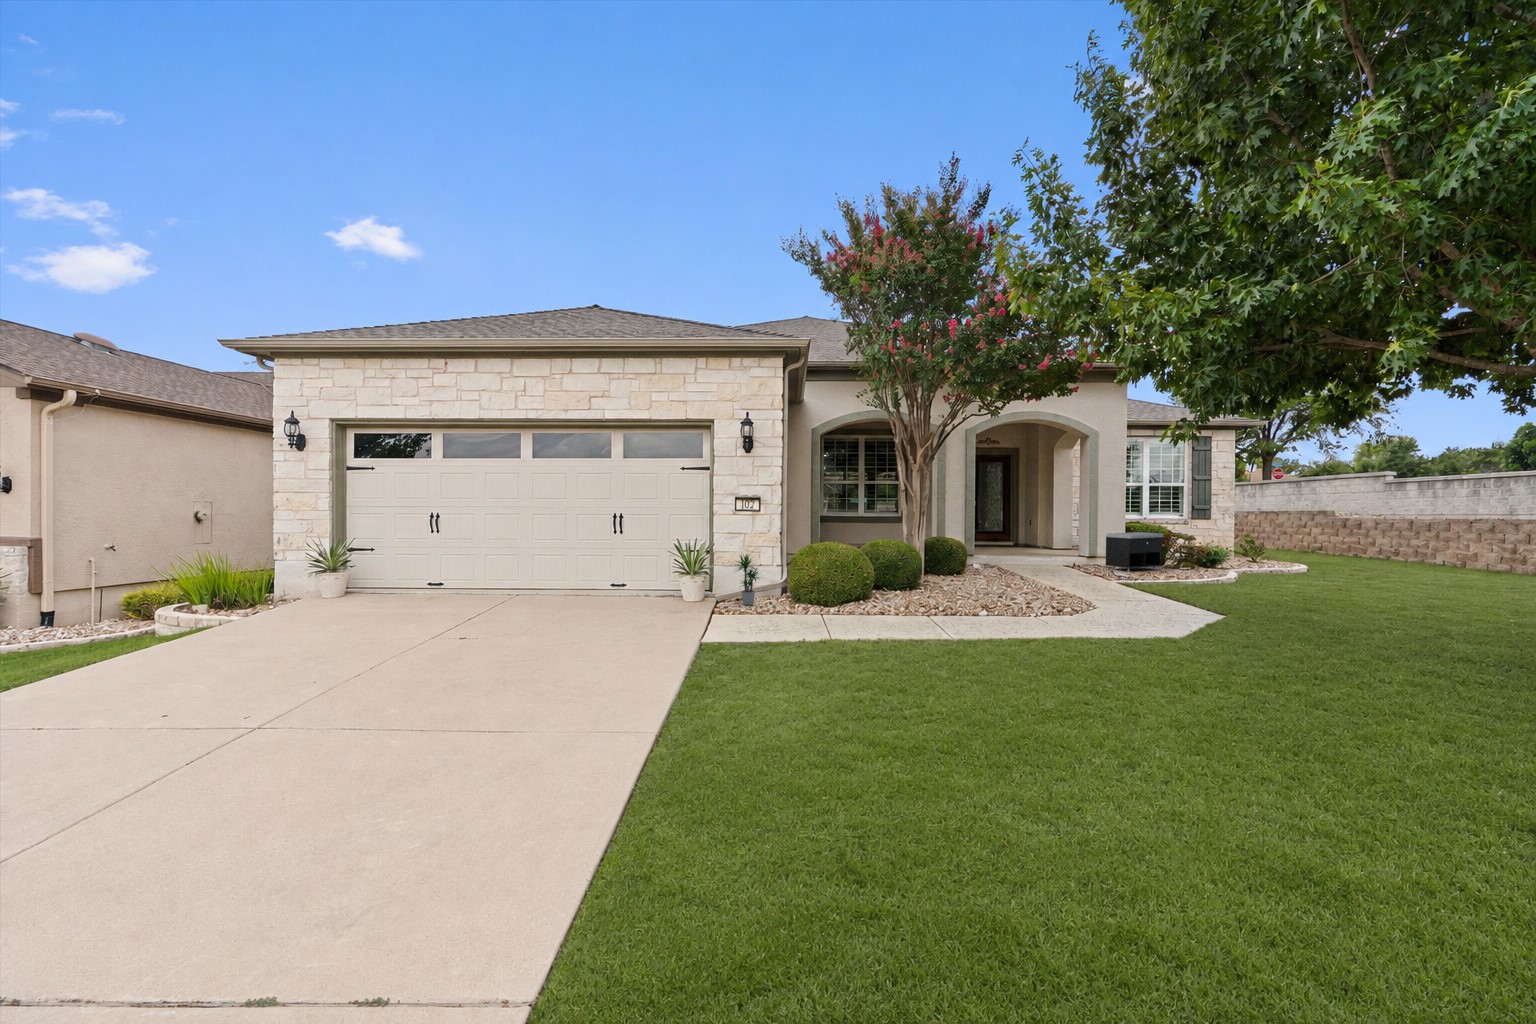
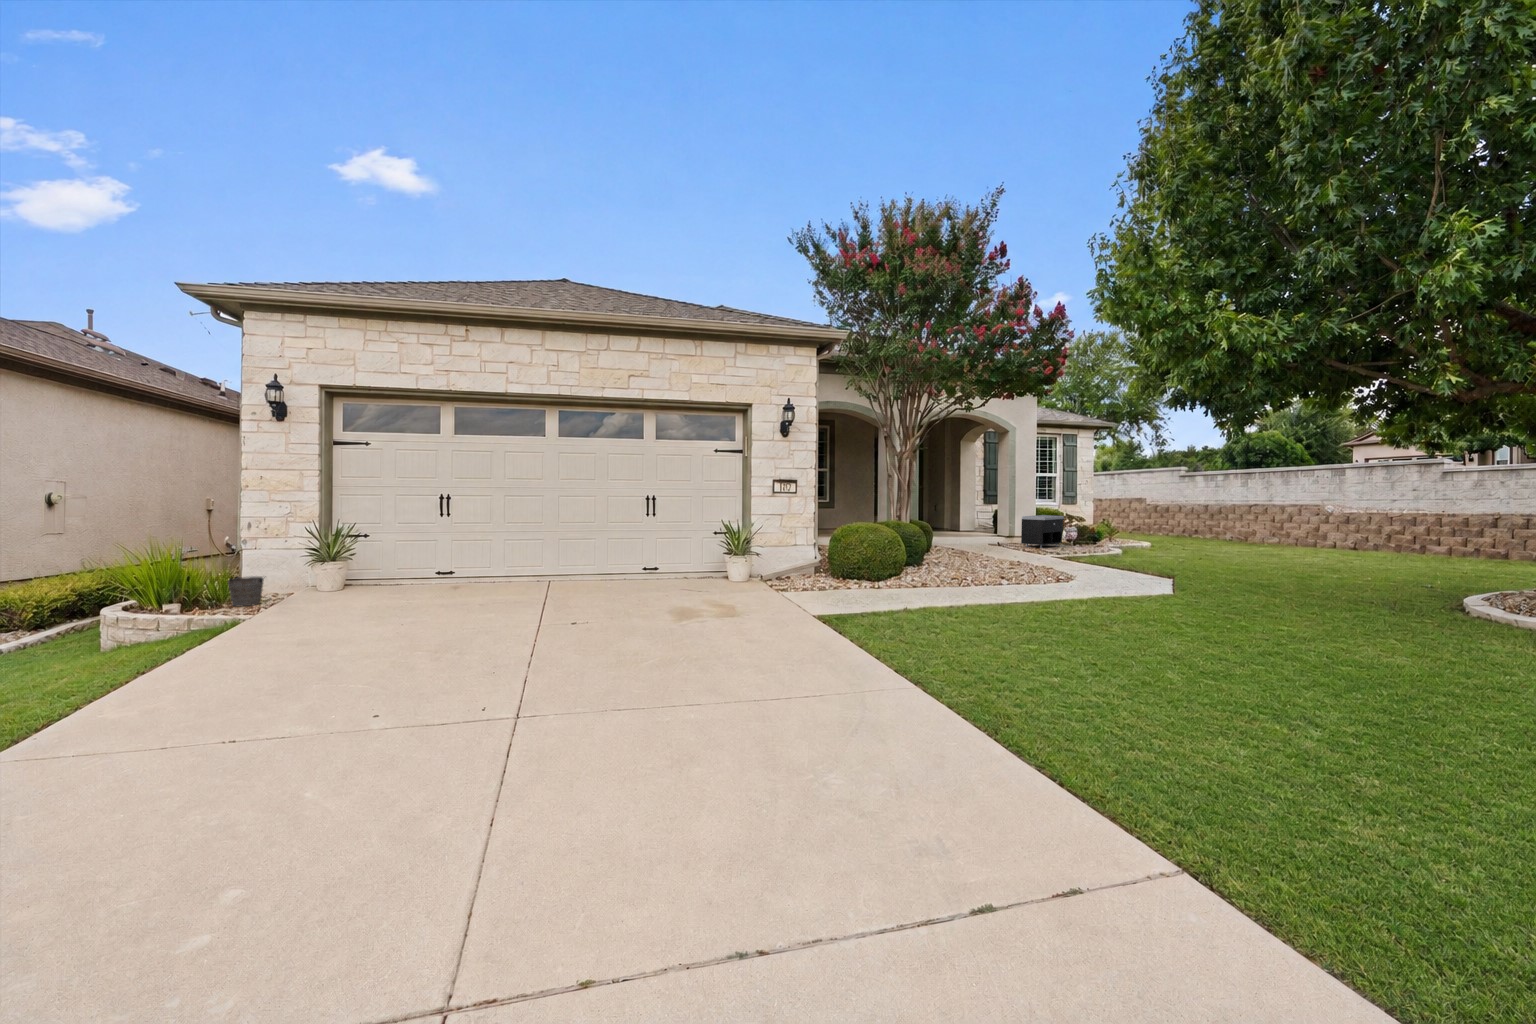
potted plant: present [736,554,759,605] -> none [774,533,807,584]
bucket: none [253,582,286,607] -> present [228,577,265,606]

